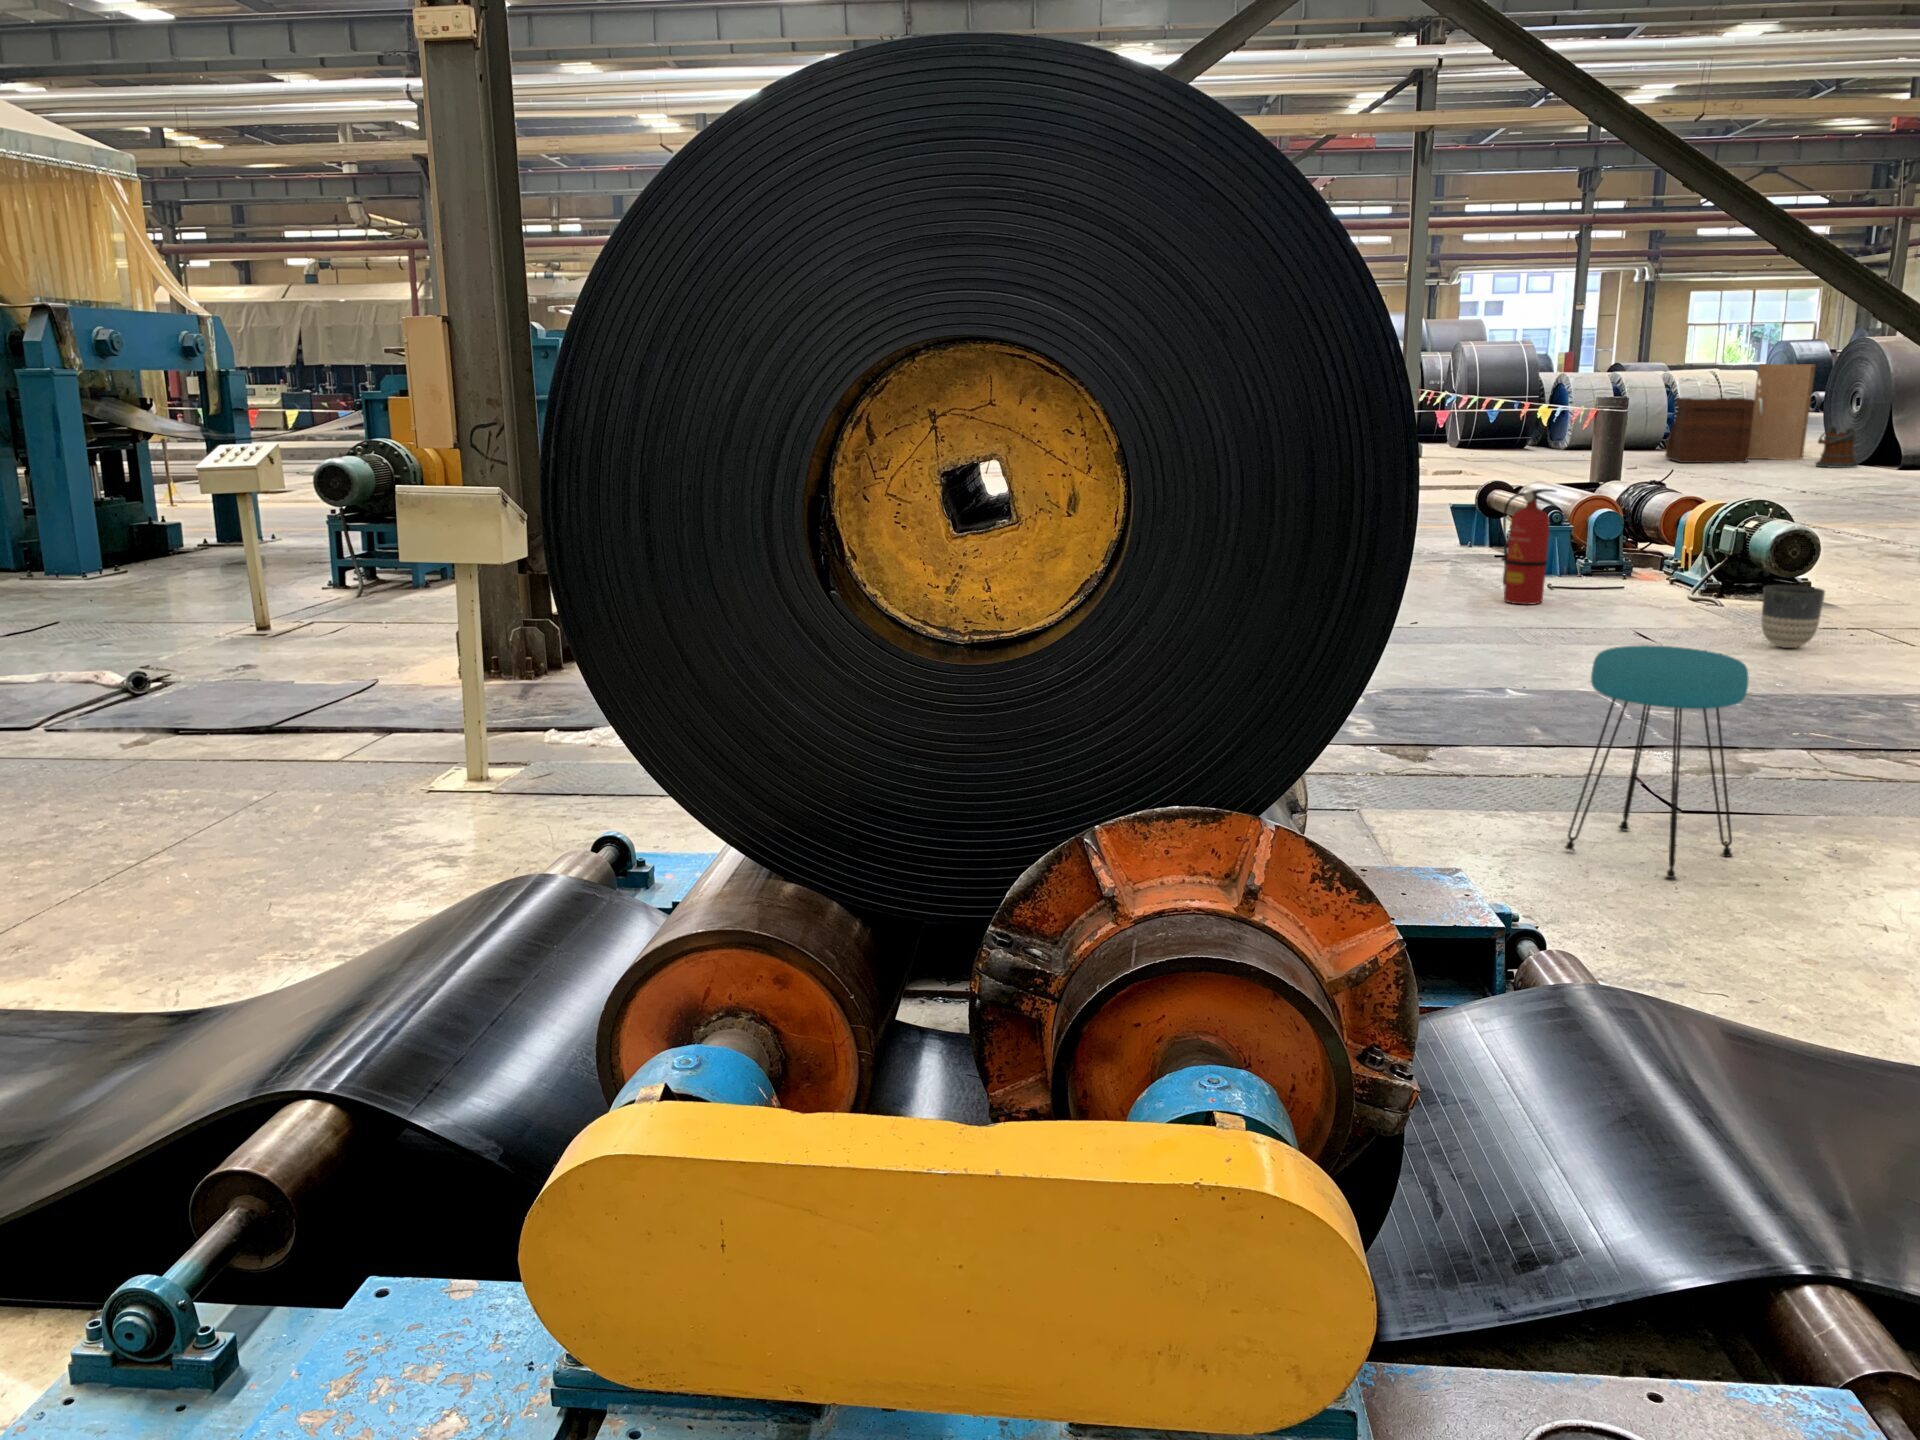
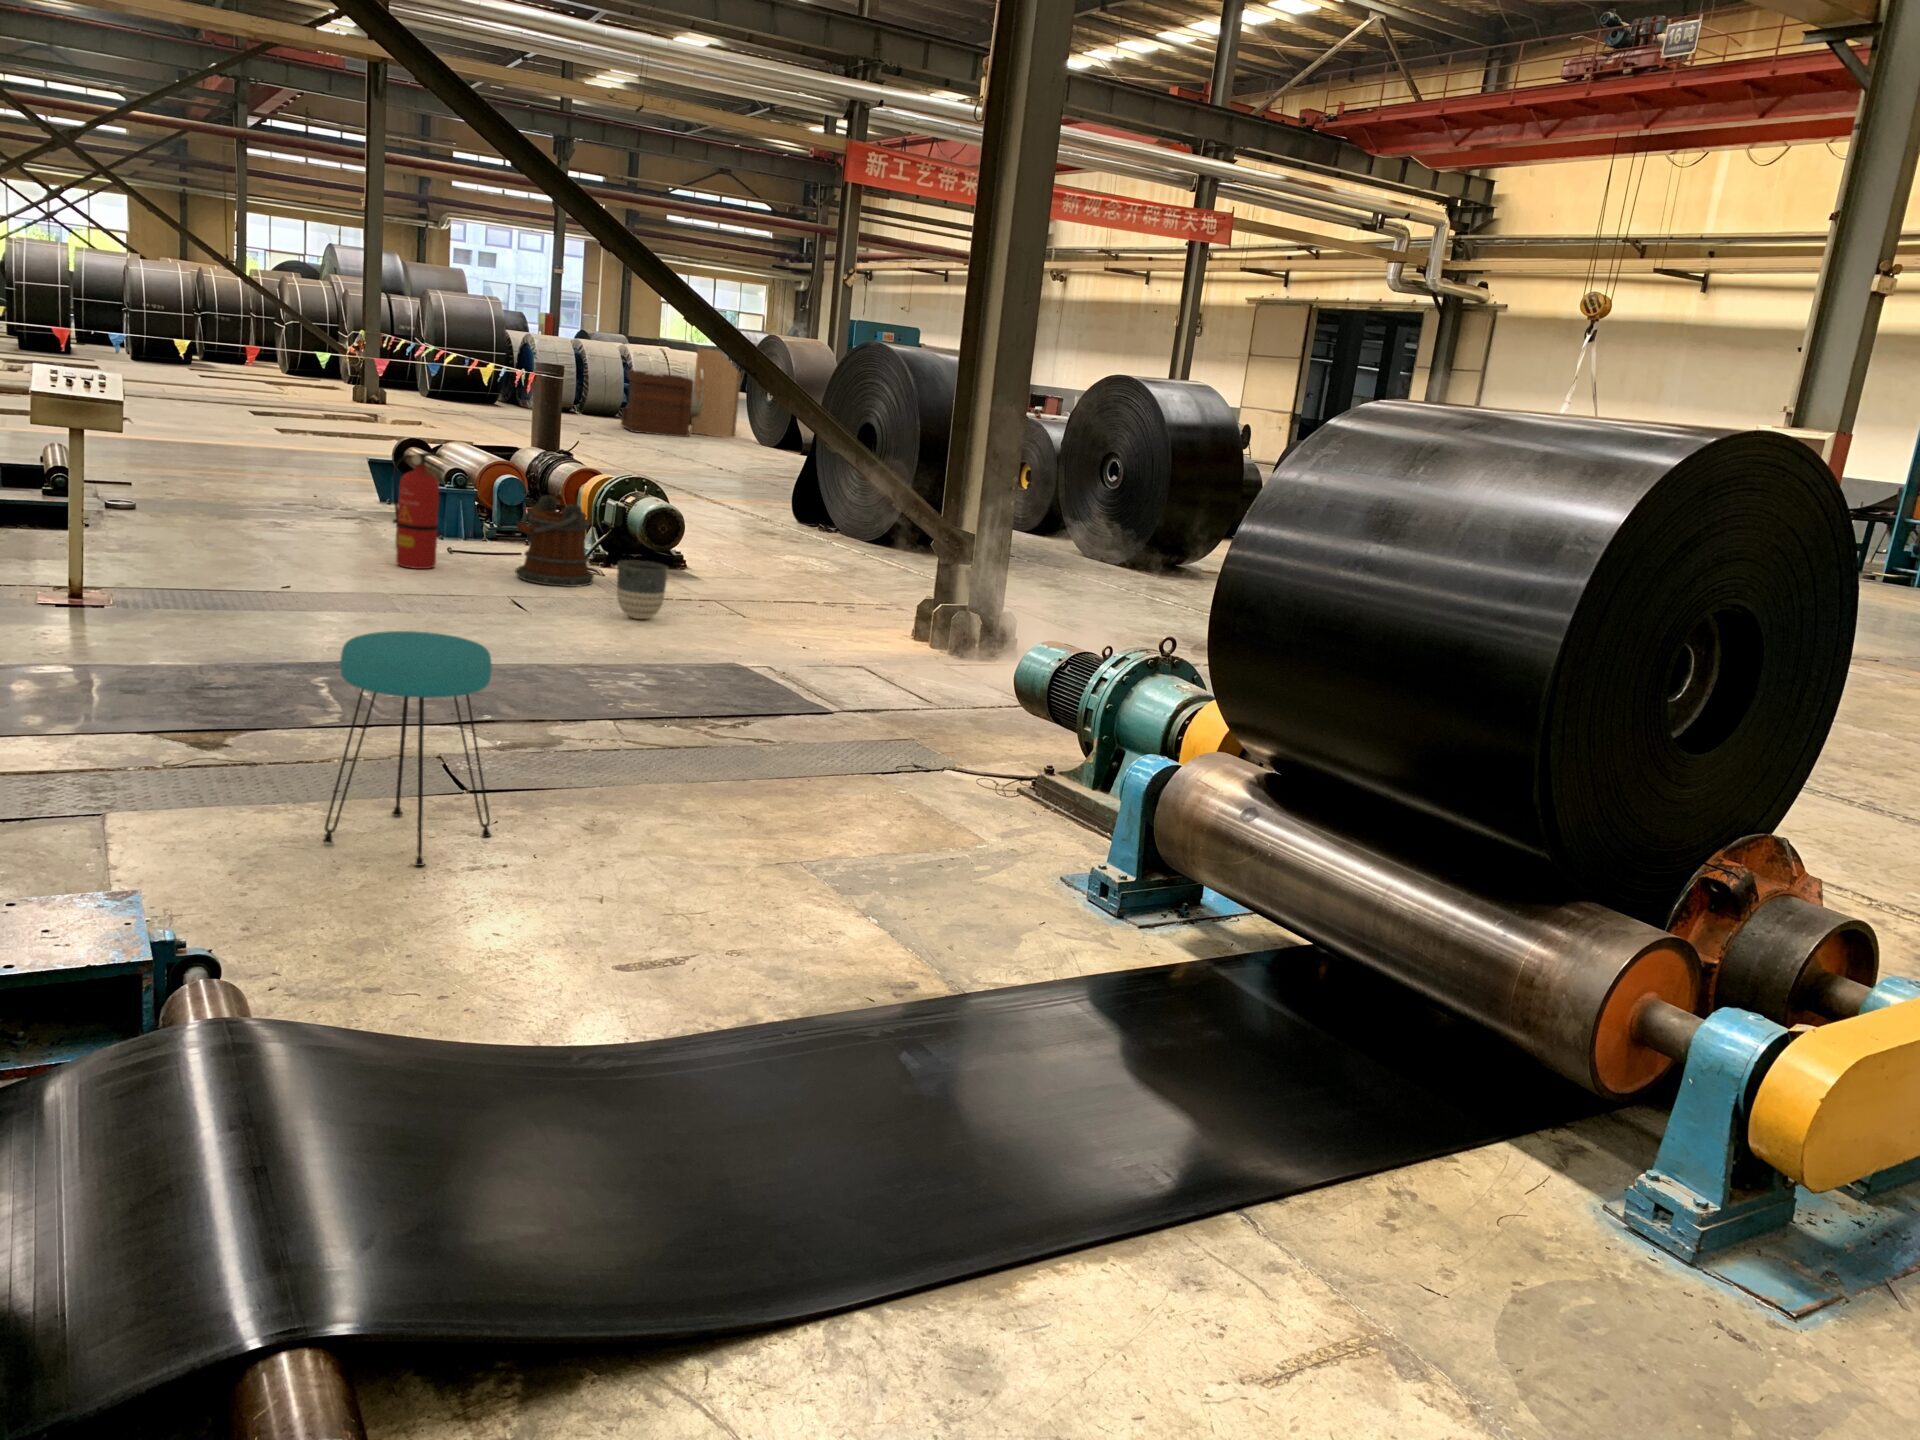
bucket: present [1815,427,1857,468] -> present [515,496,594,587]

